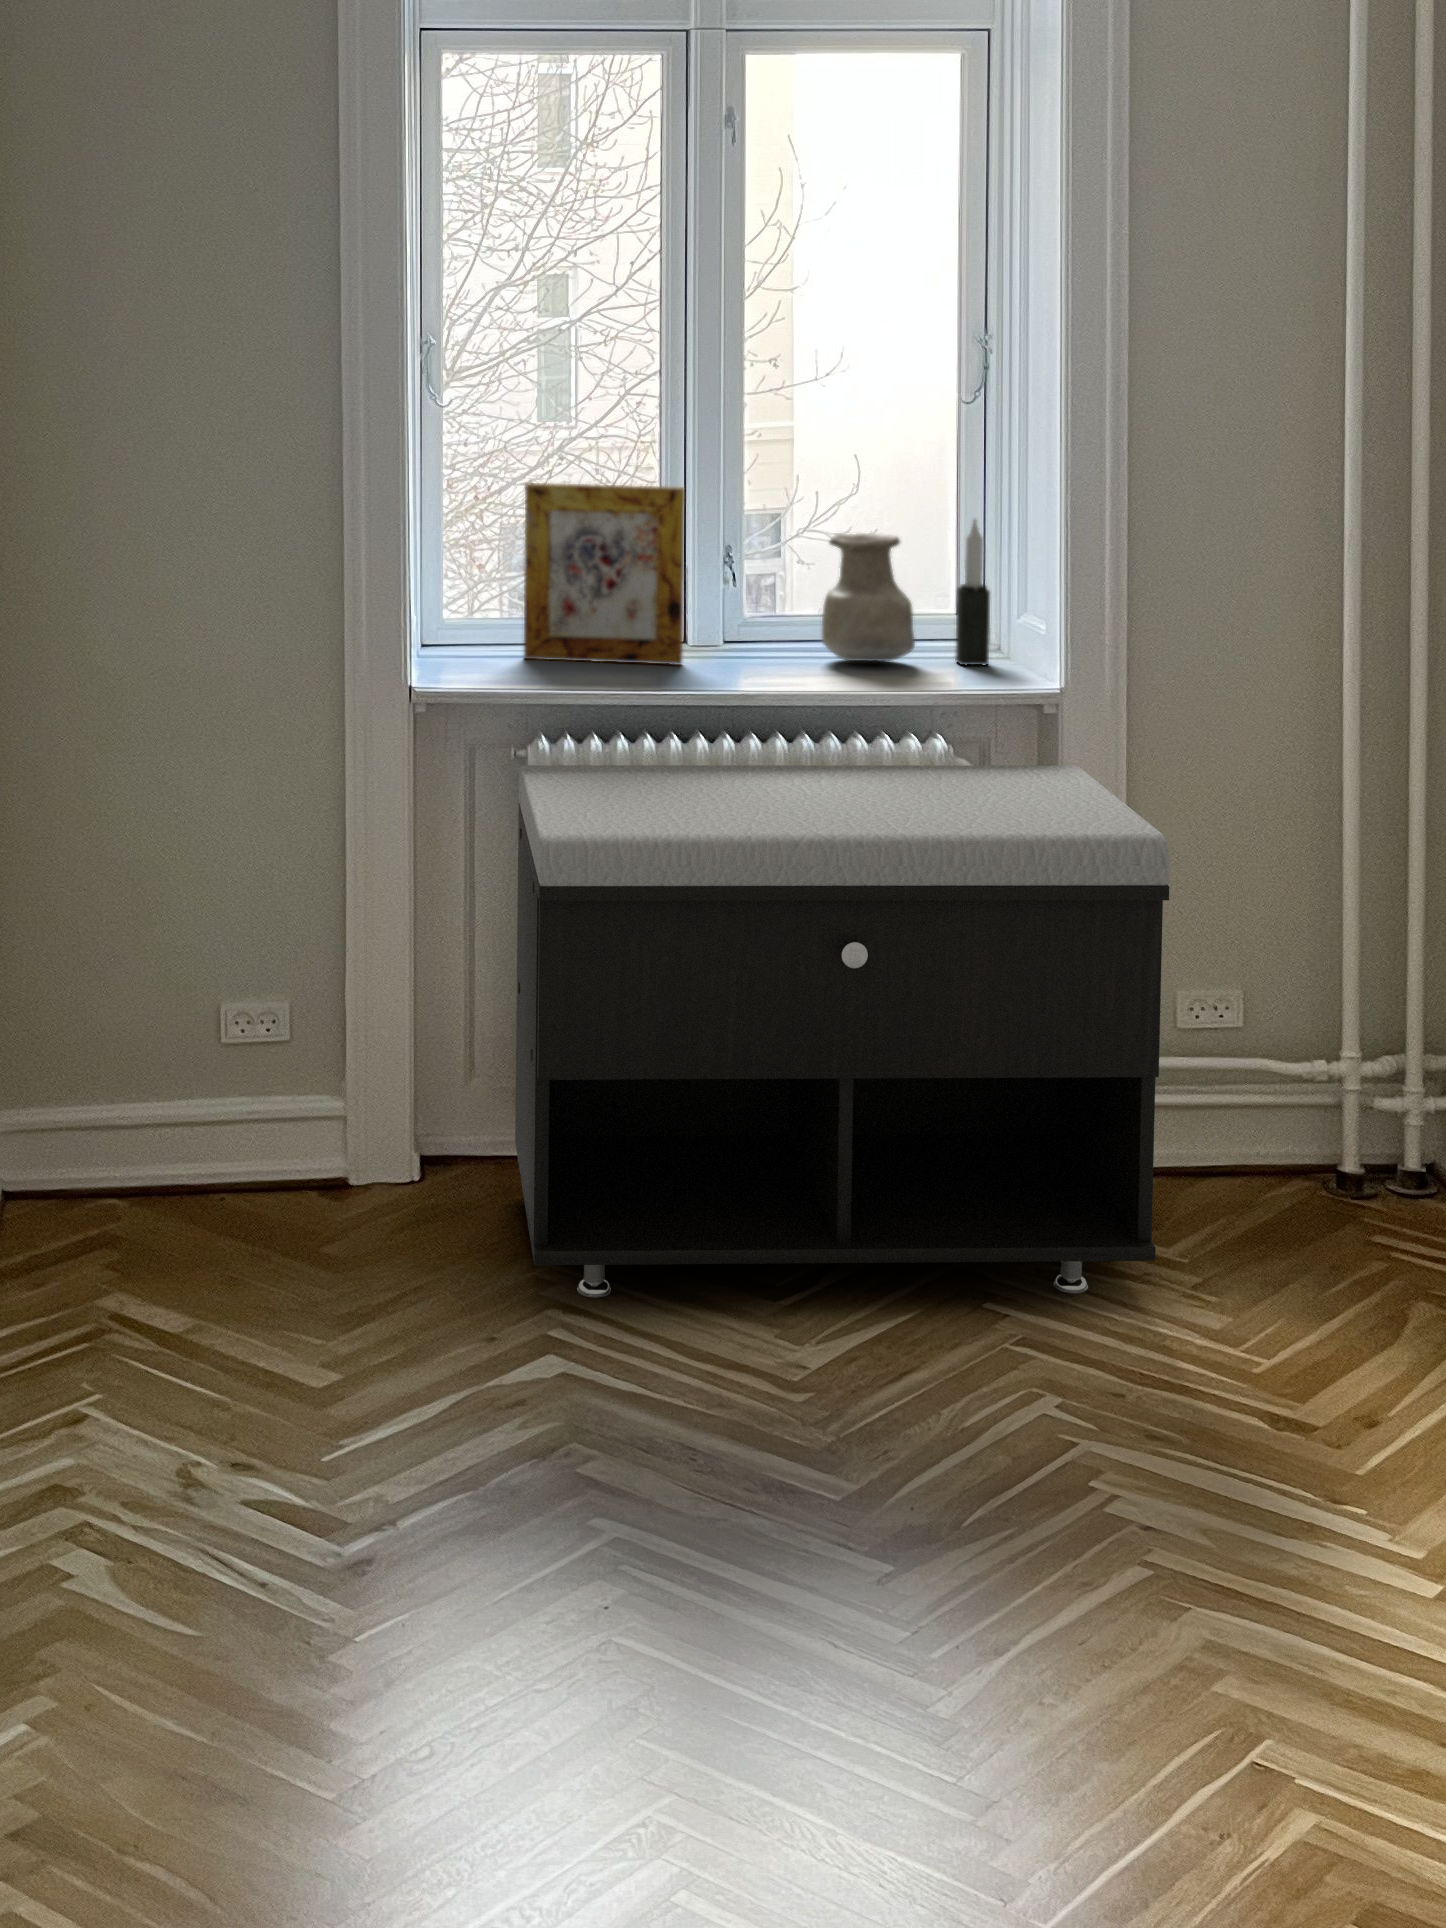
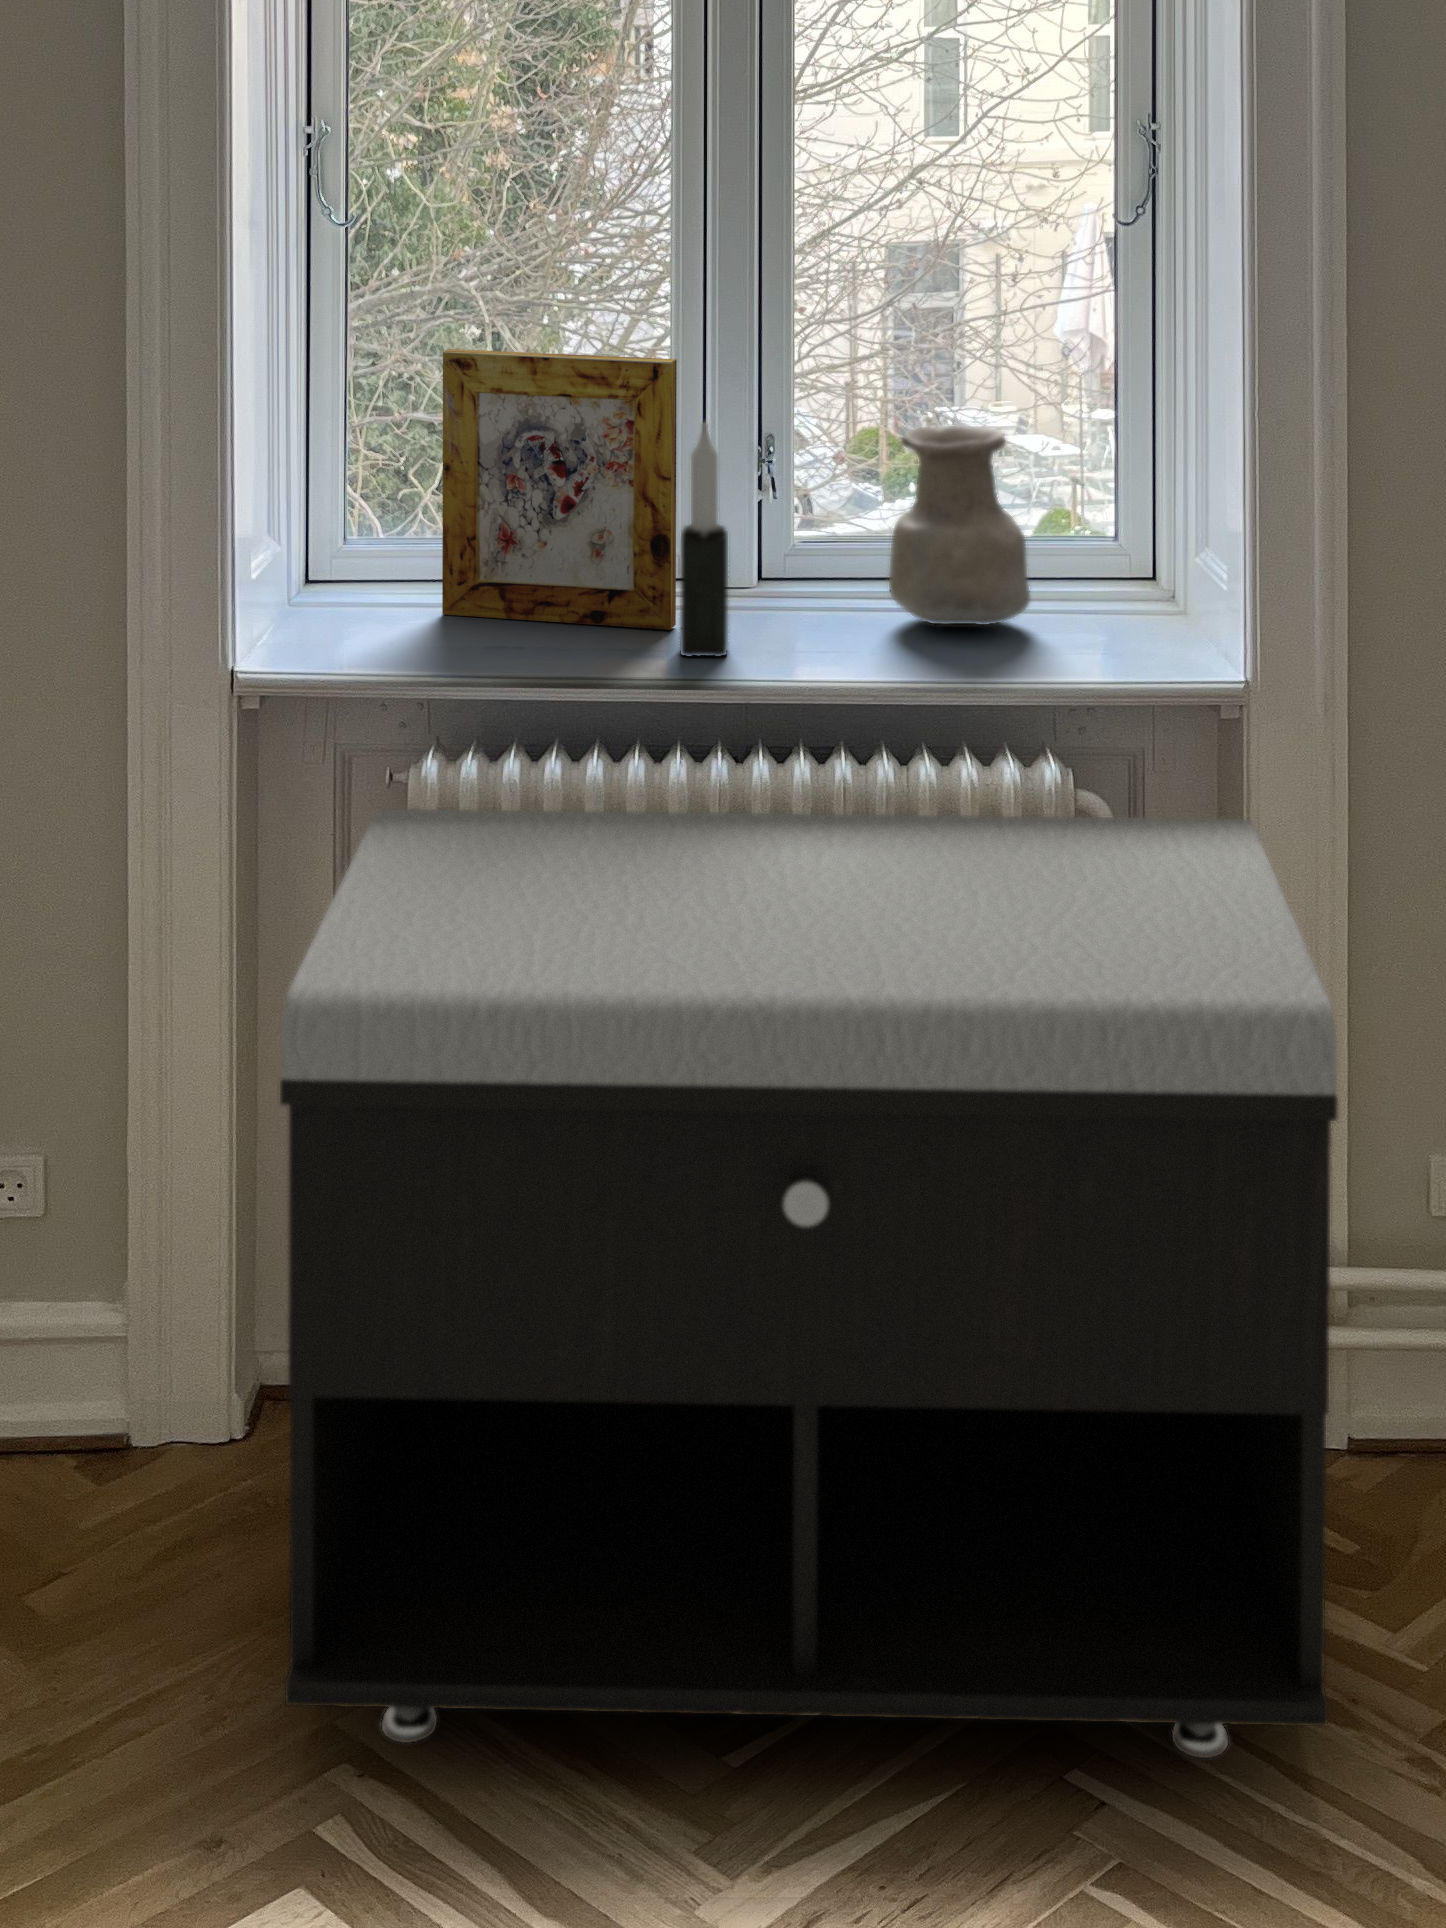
candle: present [955,519,990,665] -> present [680,423,728,657]

